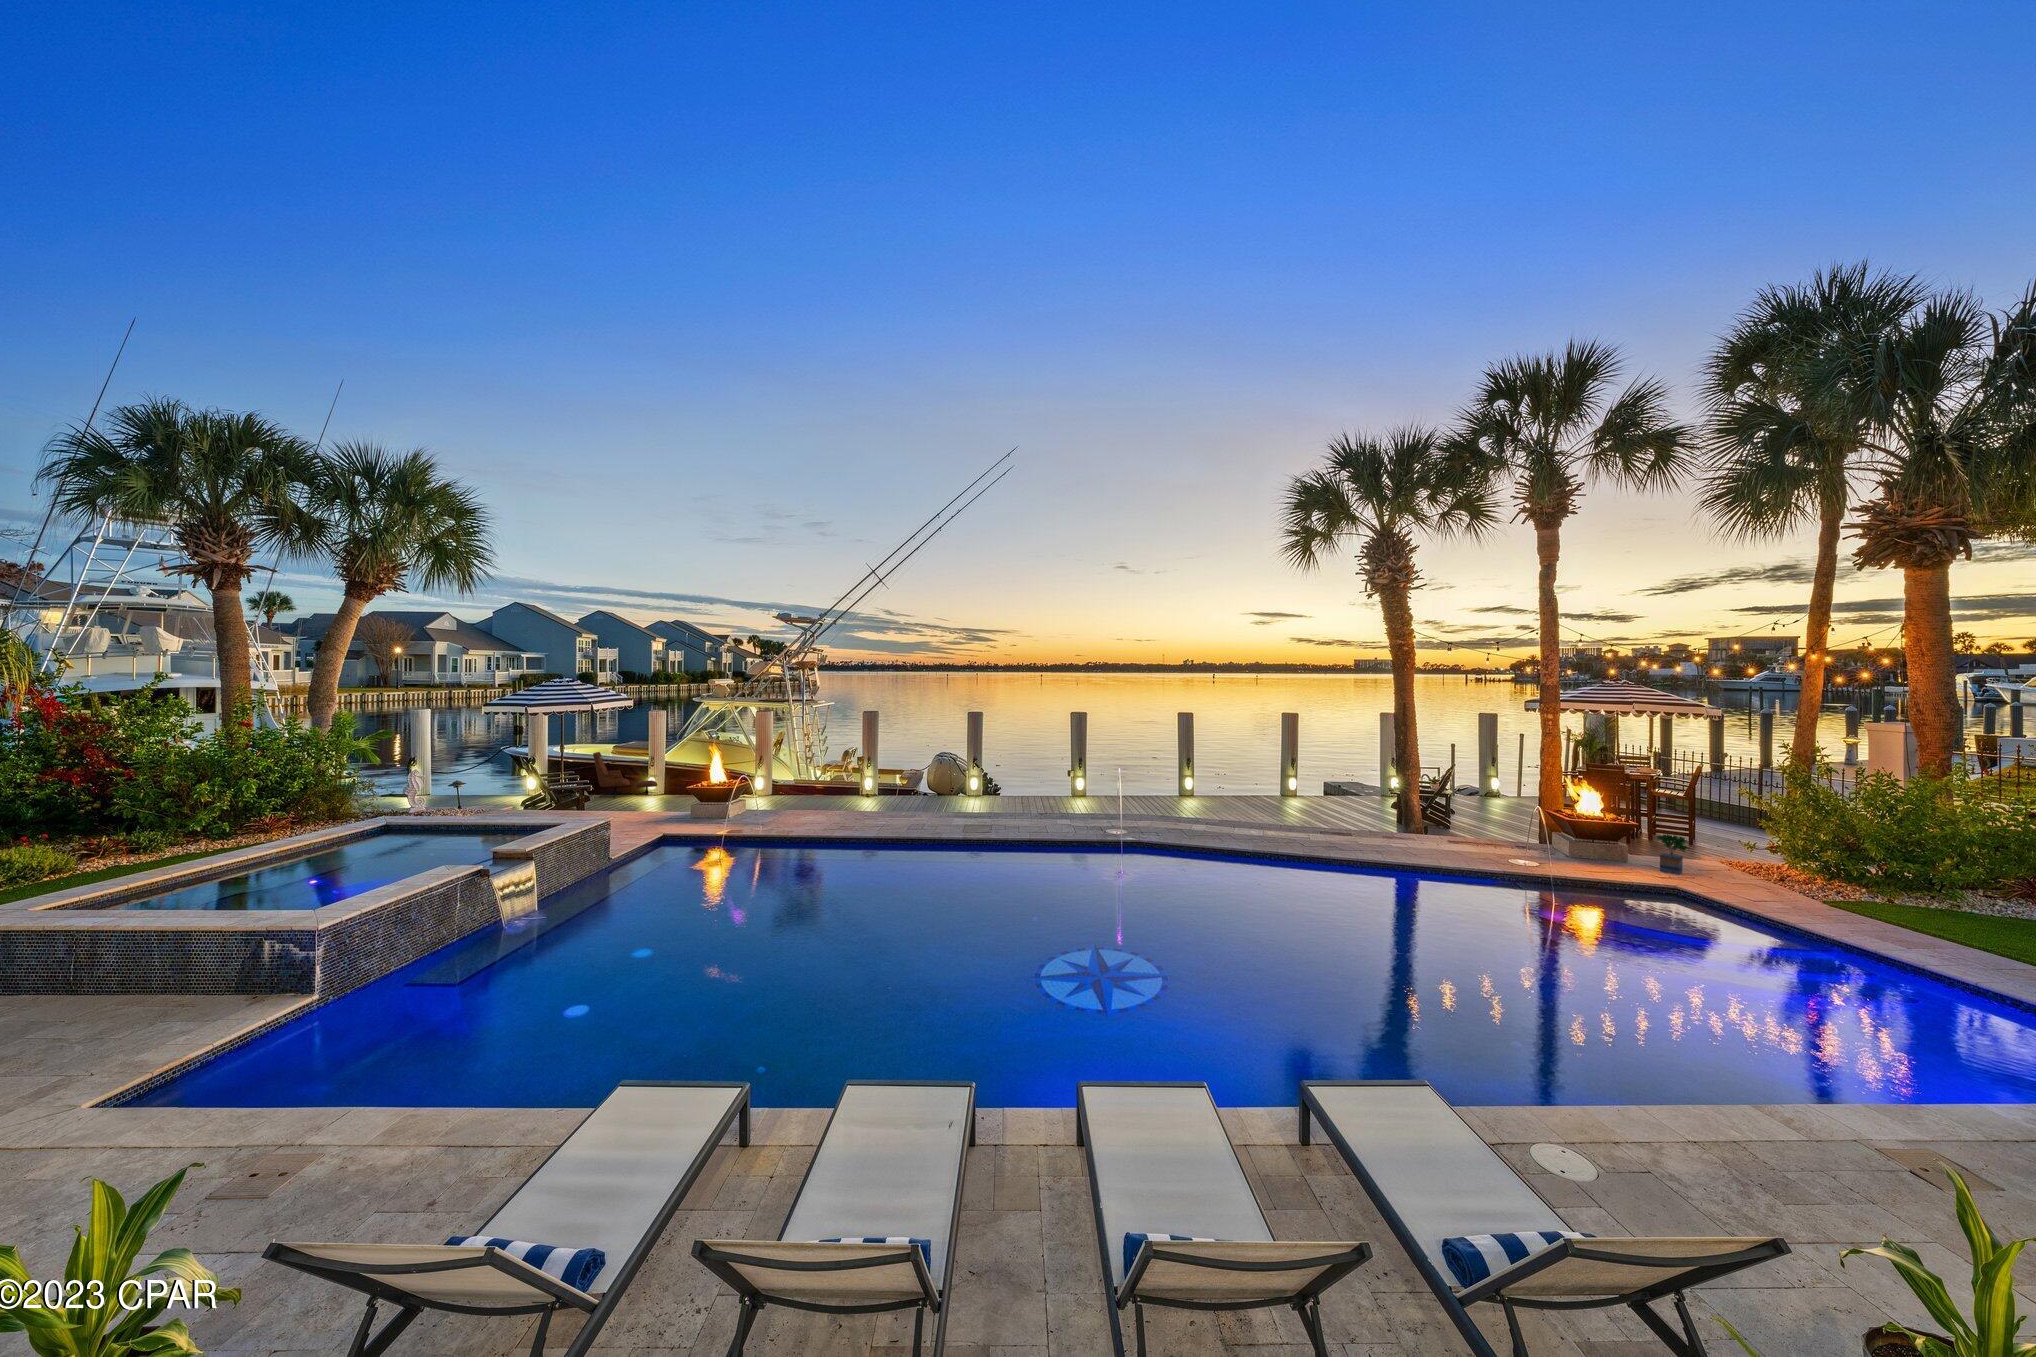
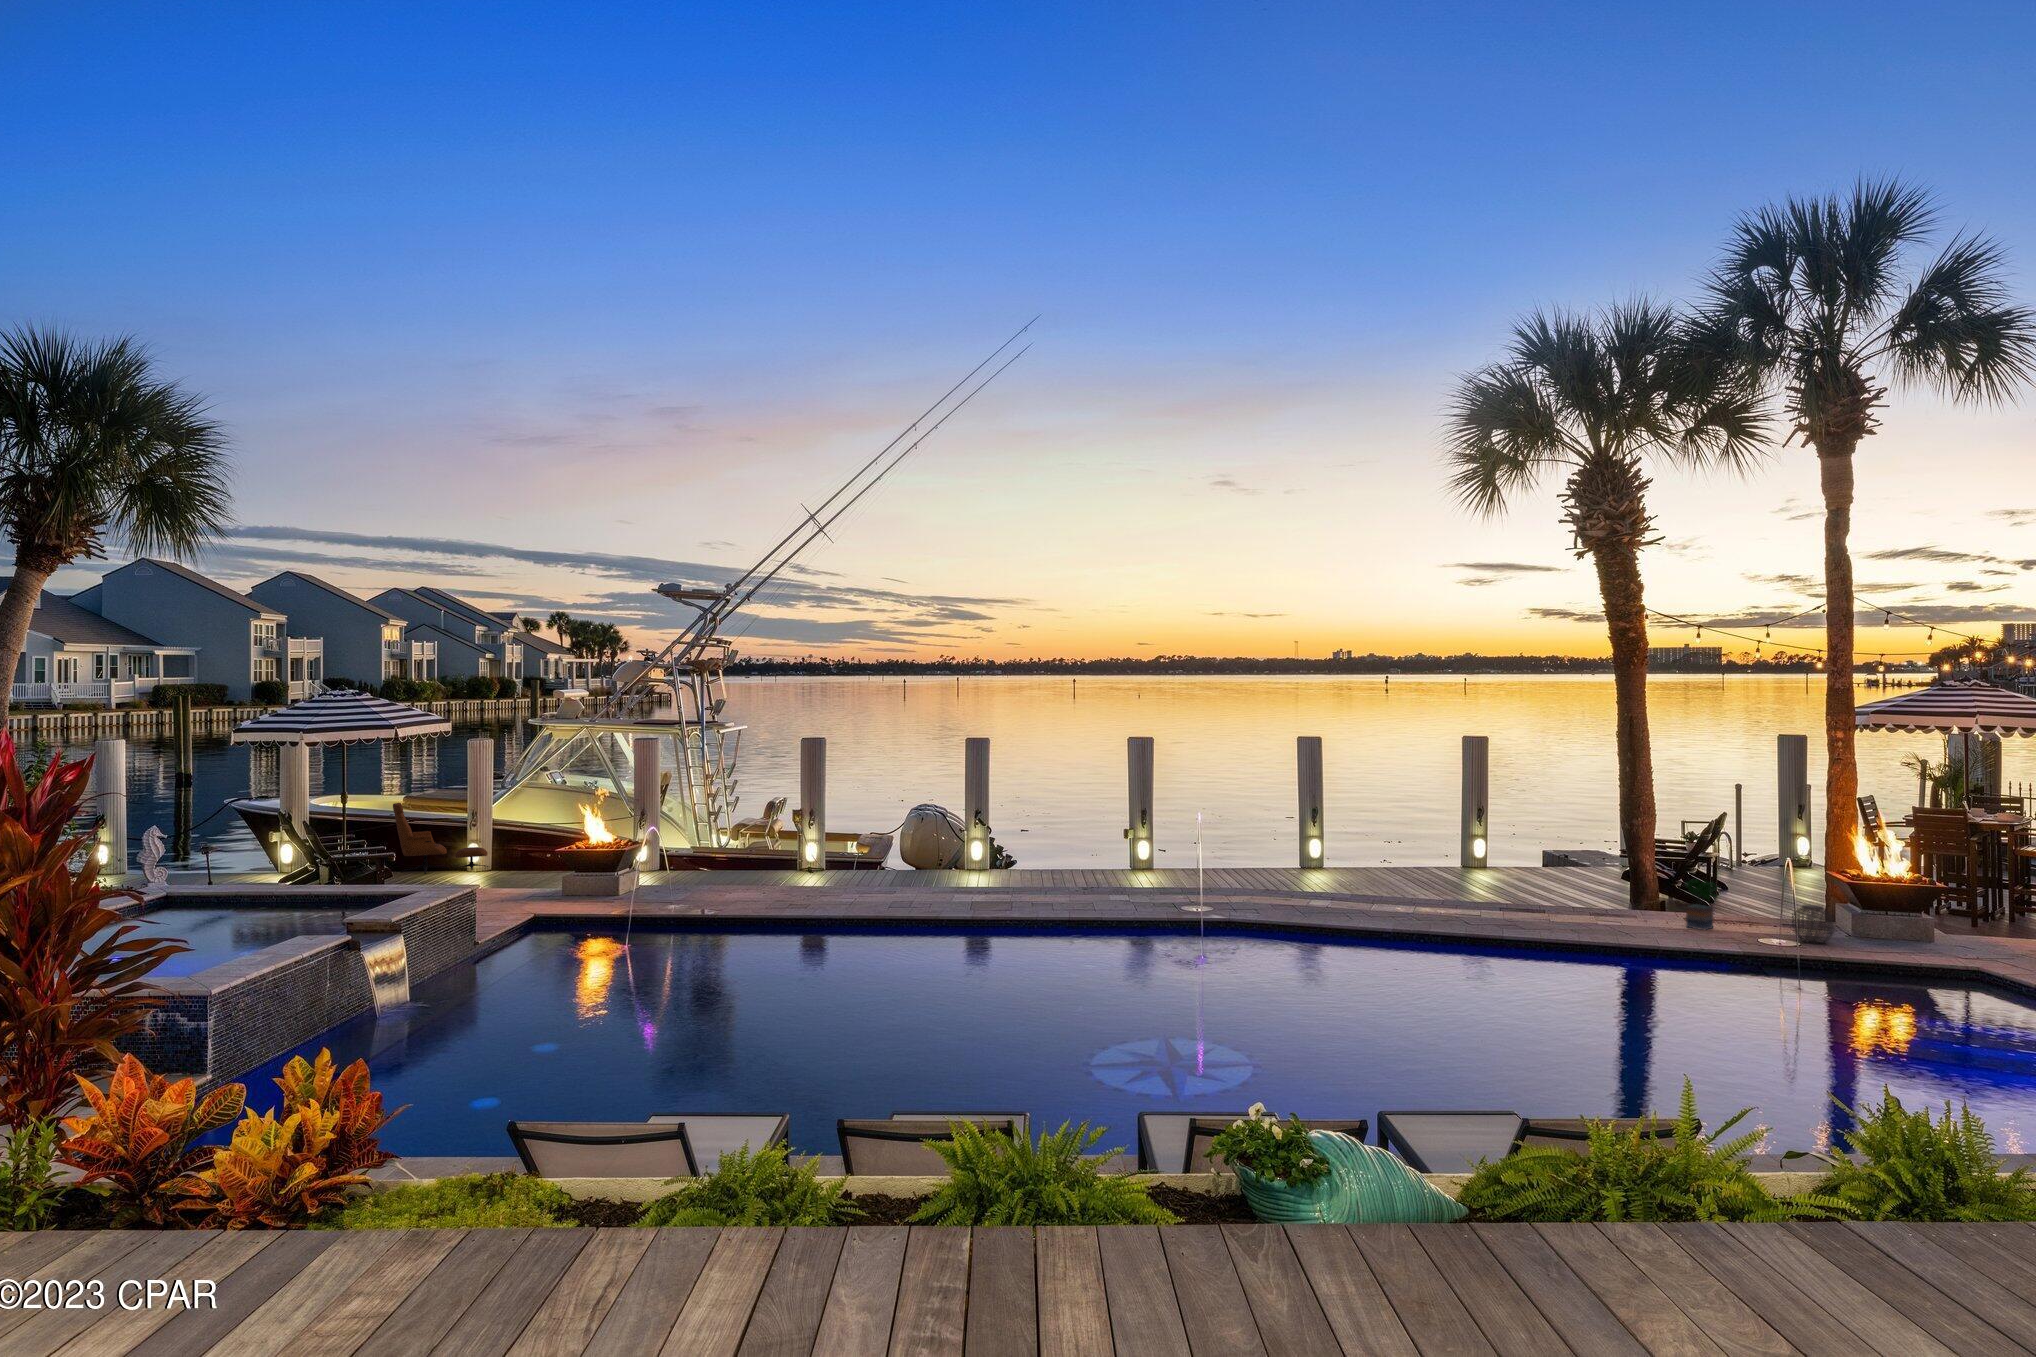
potted tree: present [1656,834,1690,875] -> present [1685,879,1718,930]
woven basket: none [1532,838,1563,867] -> present [1792,905,1834,944]

